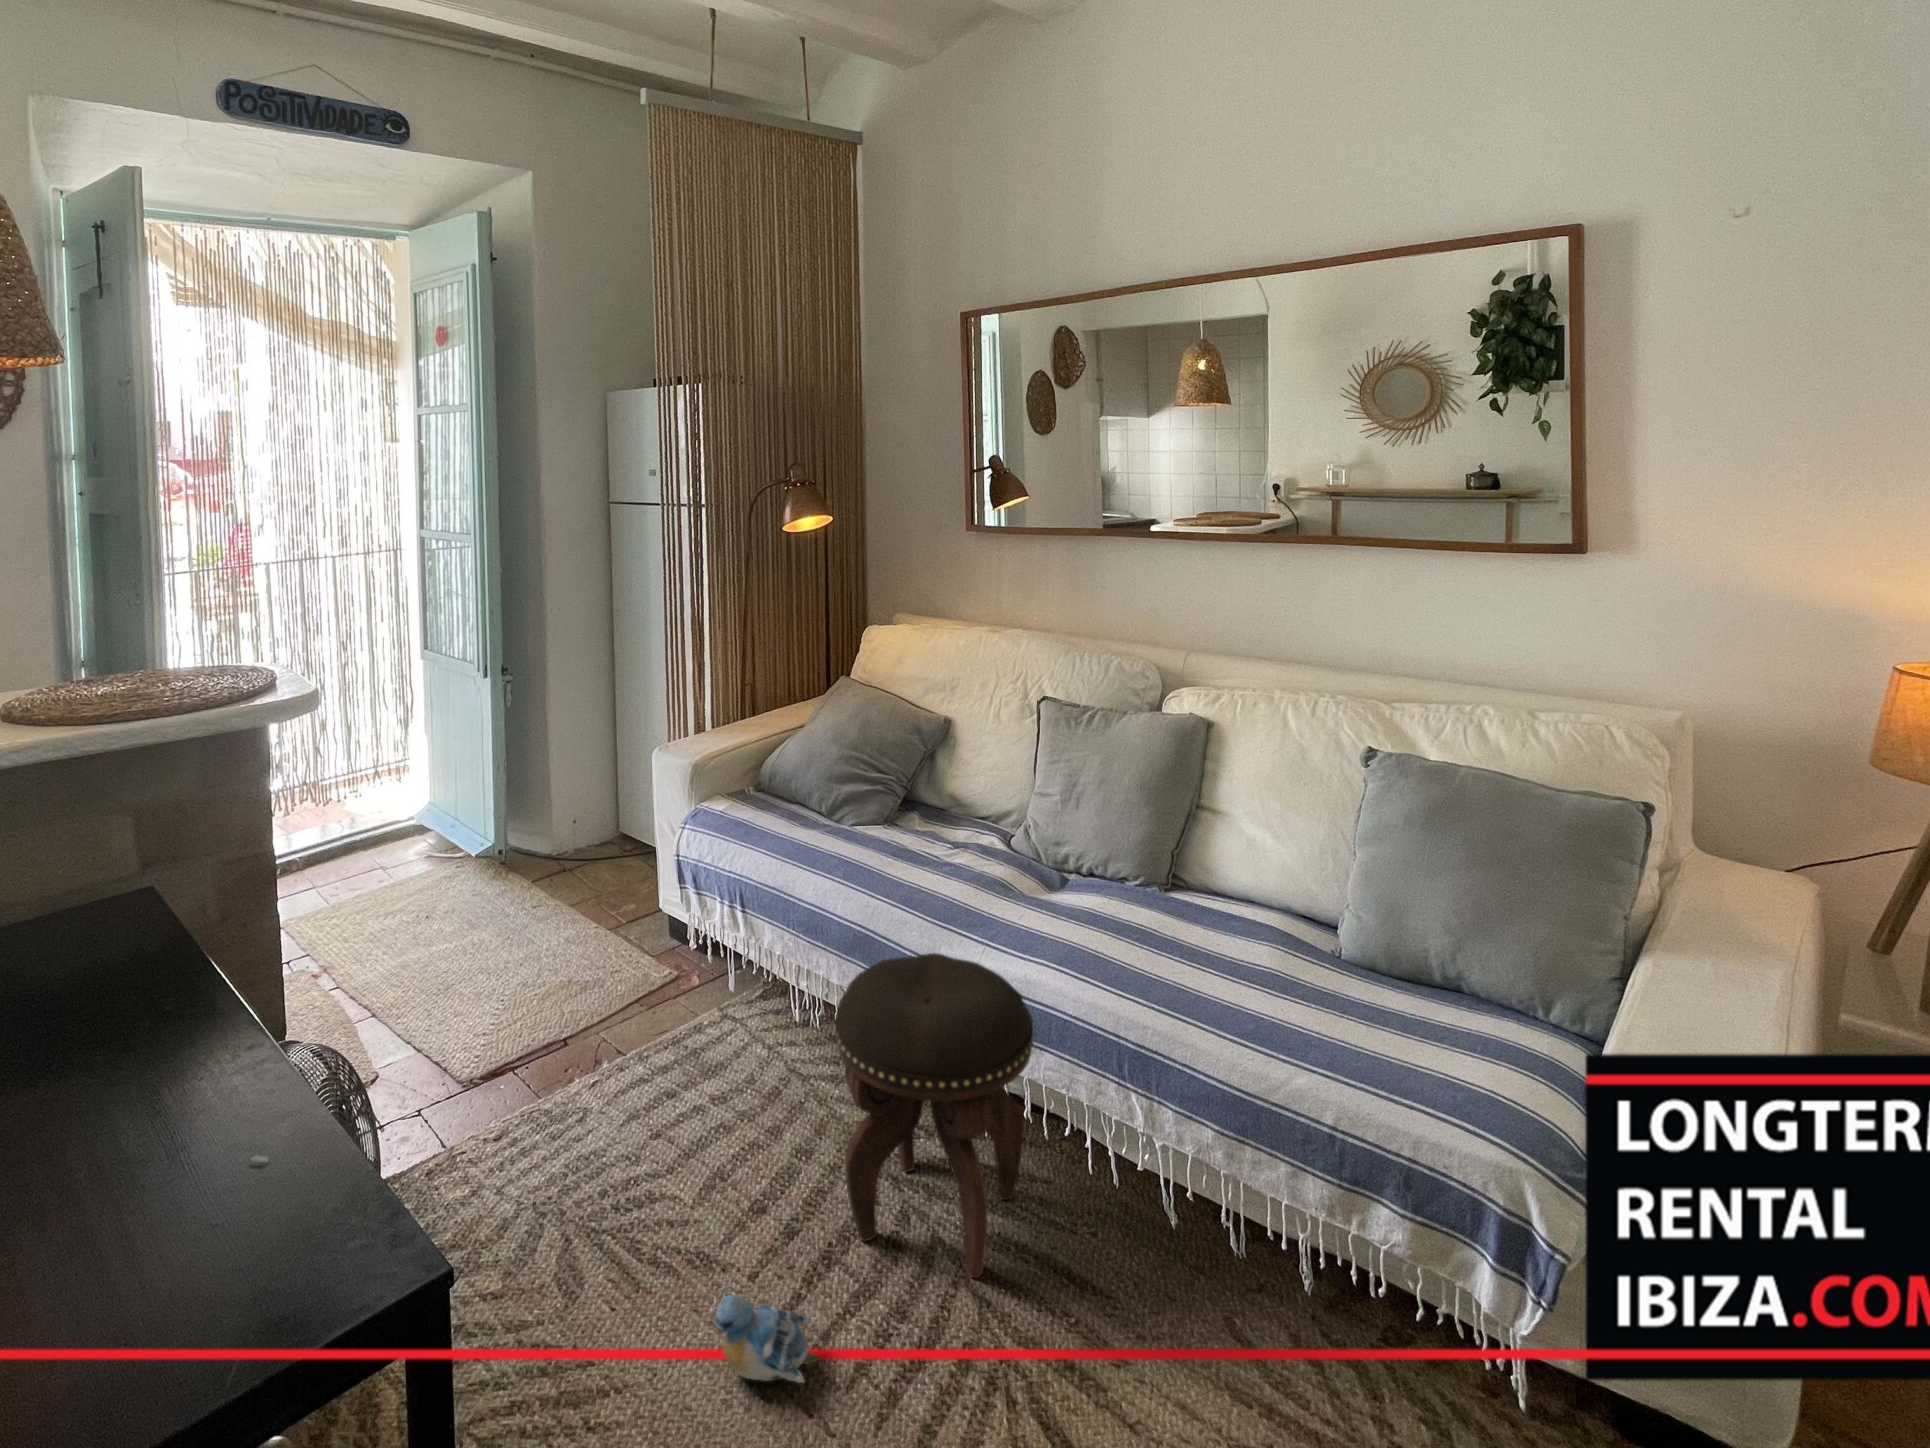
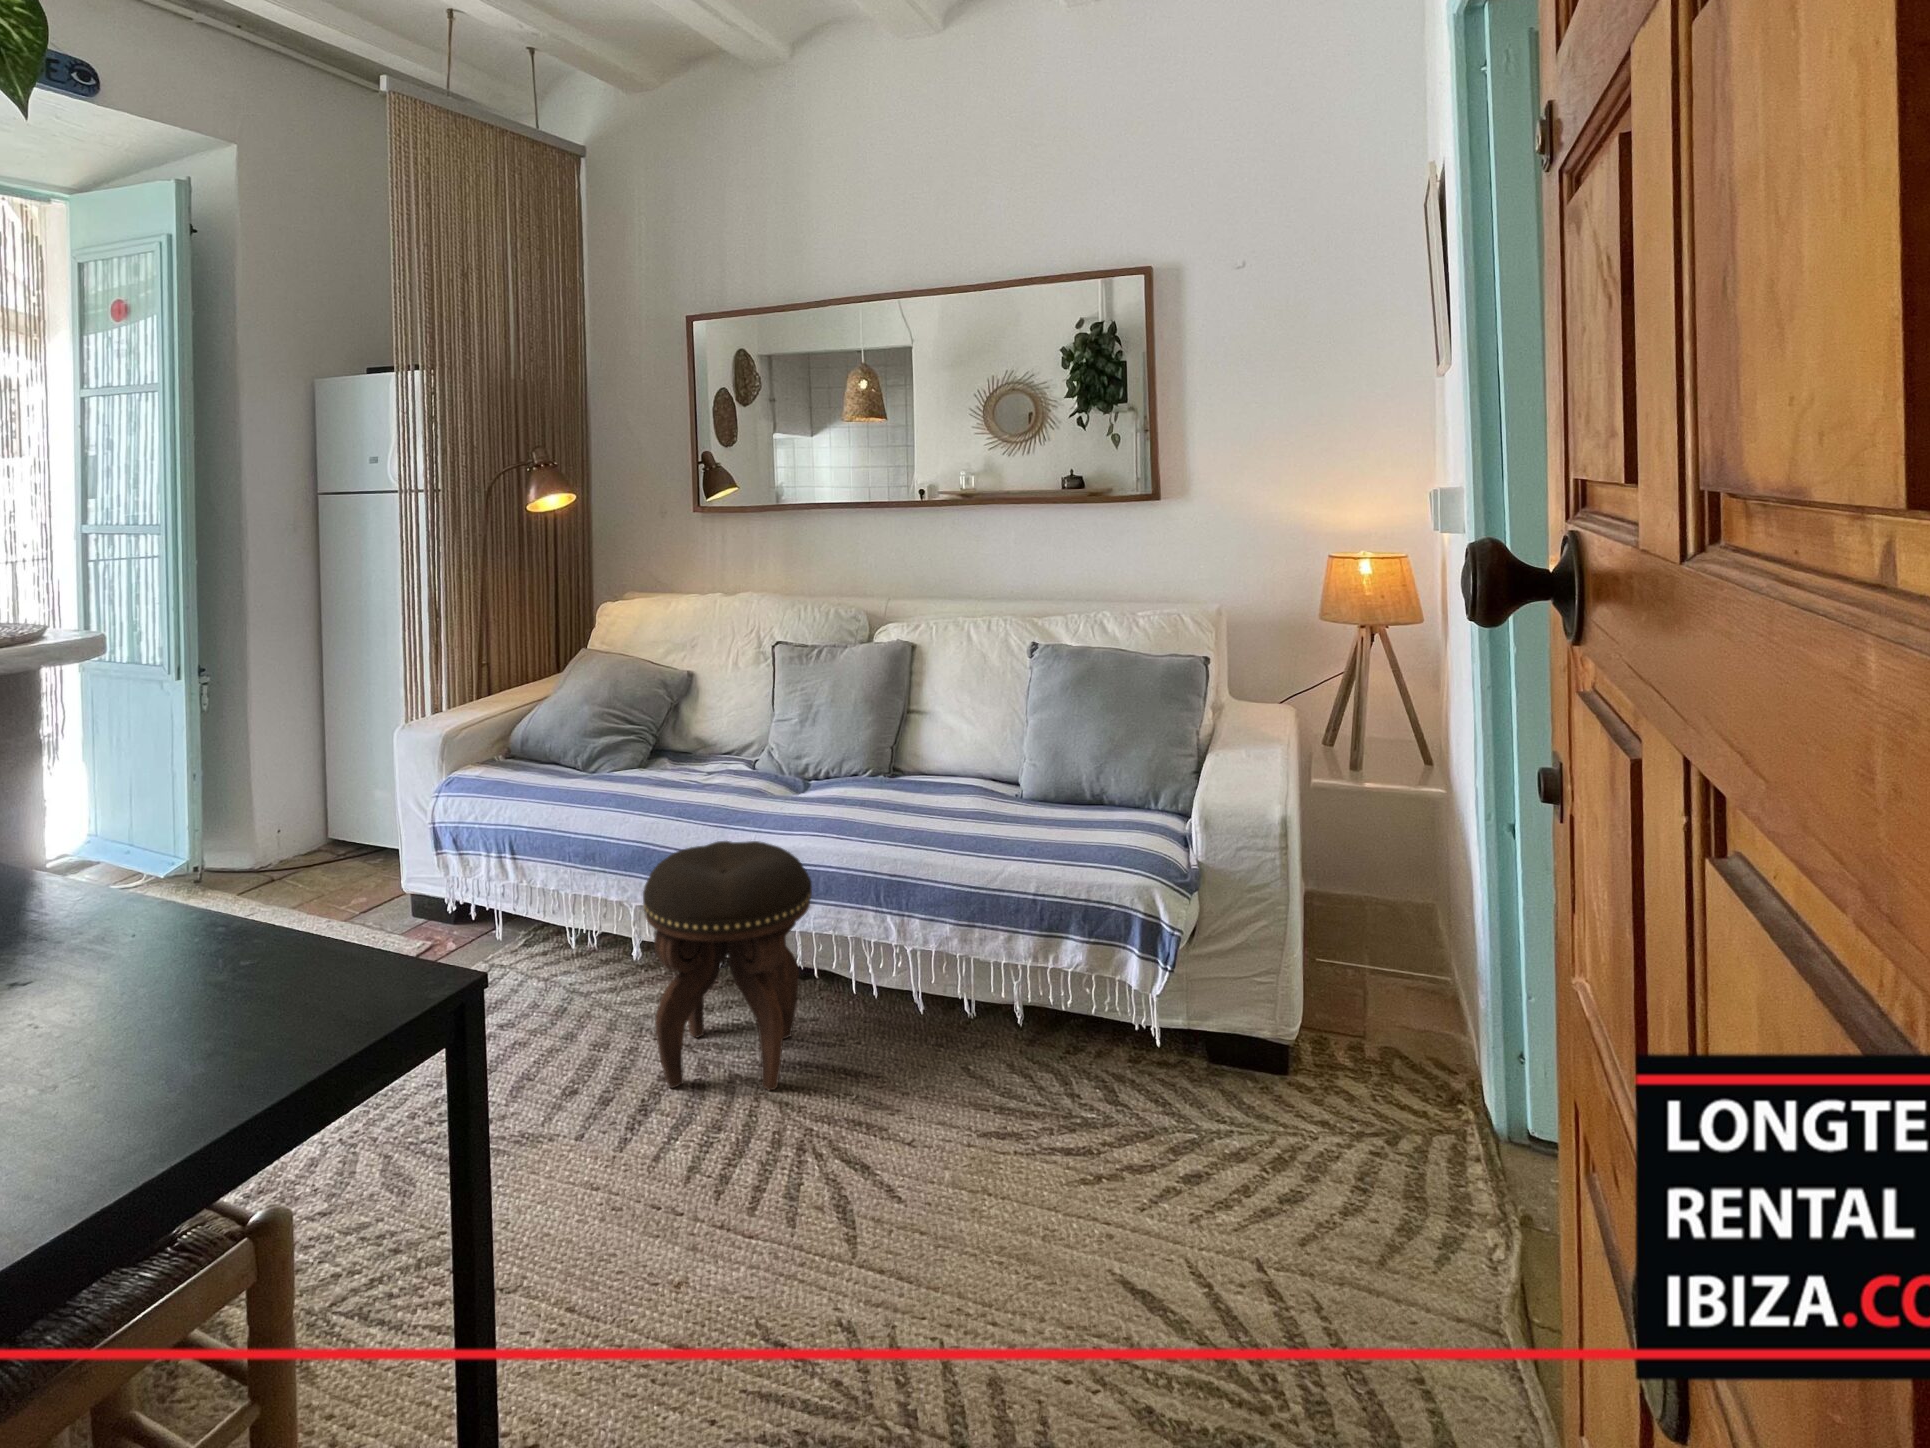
plush toy: present [713,1295,820,1383] -> none [562,1124,659,1192]

